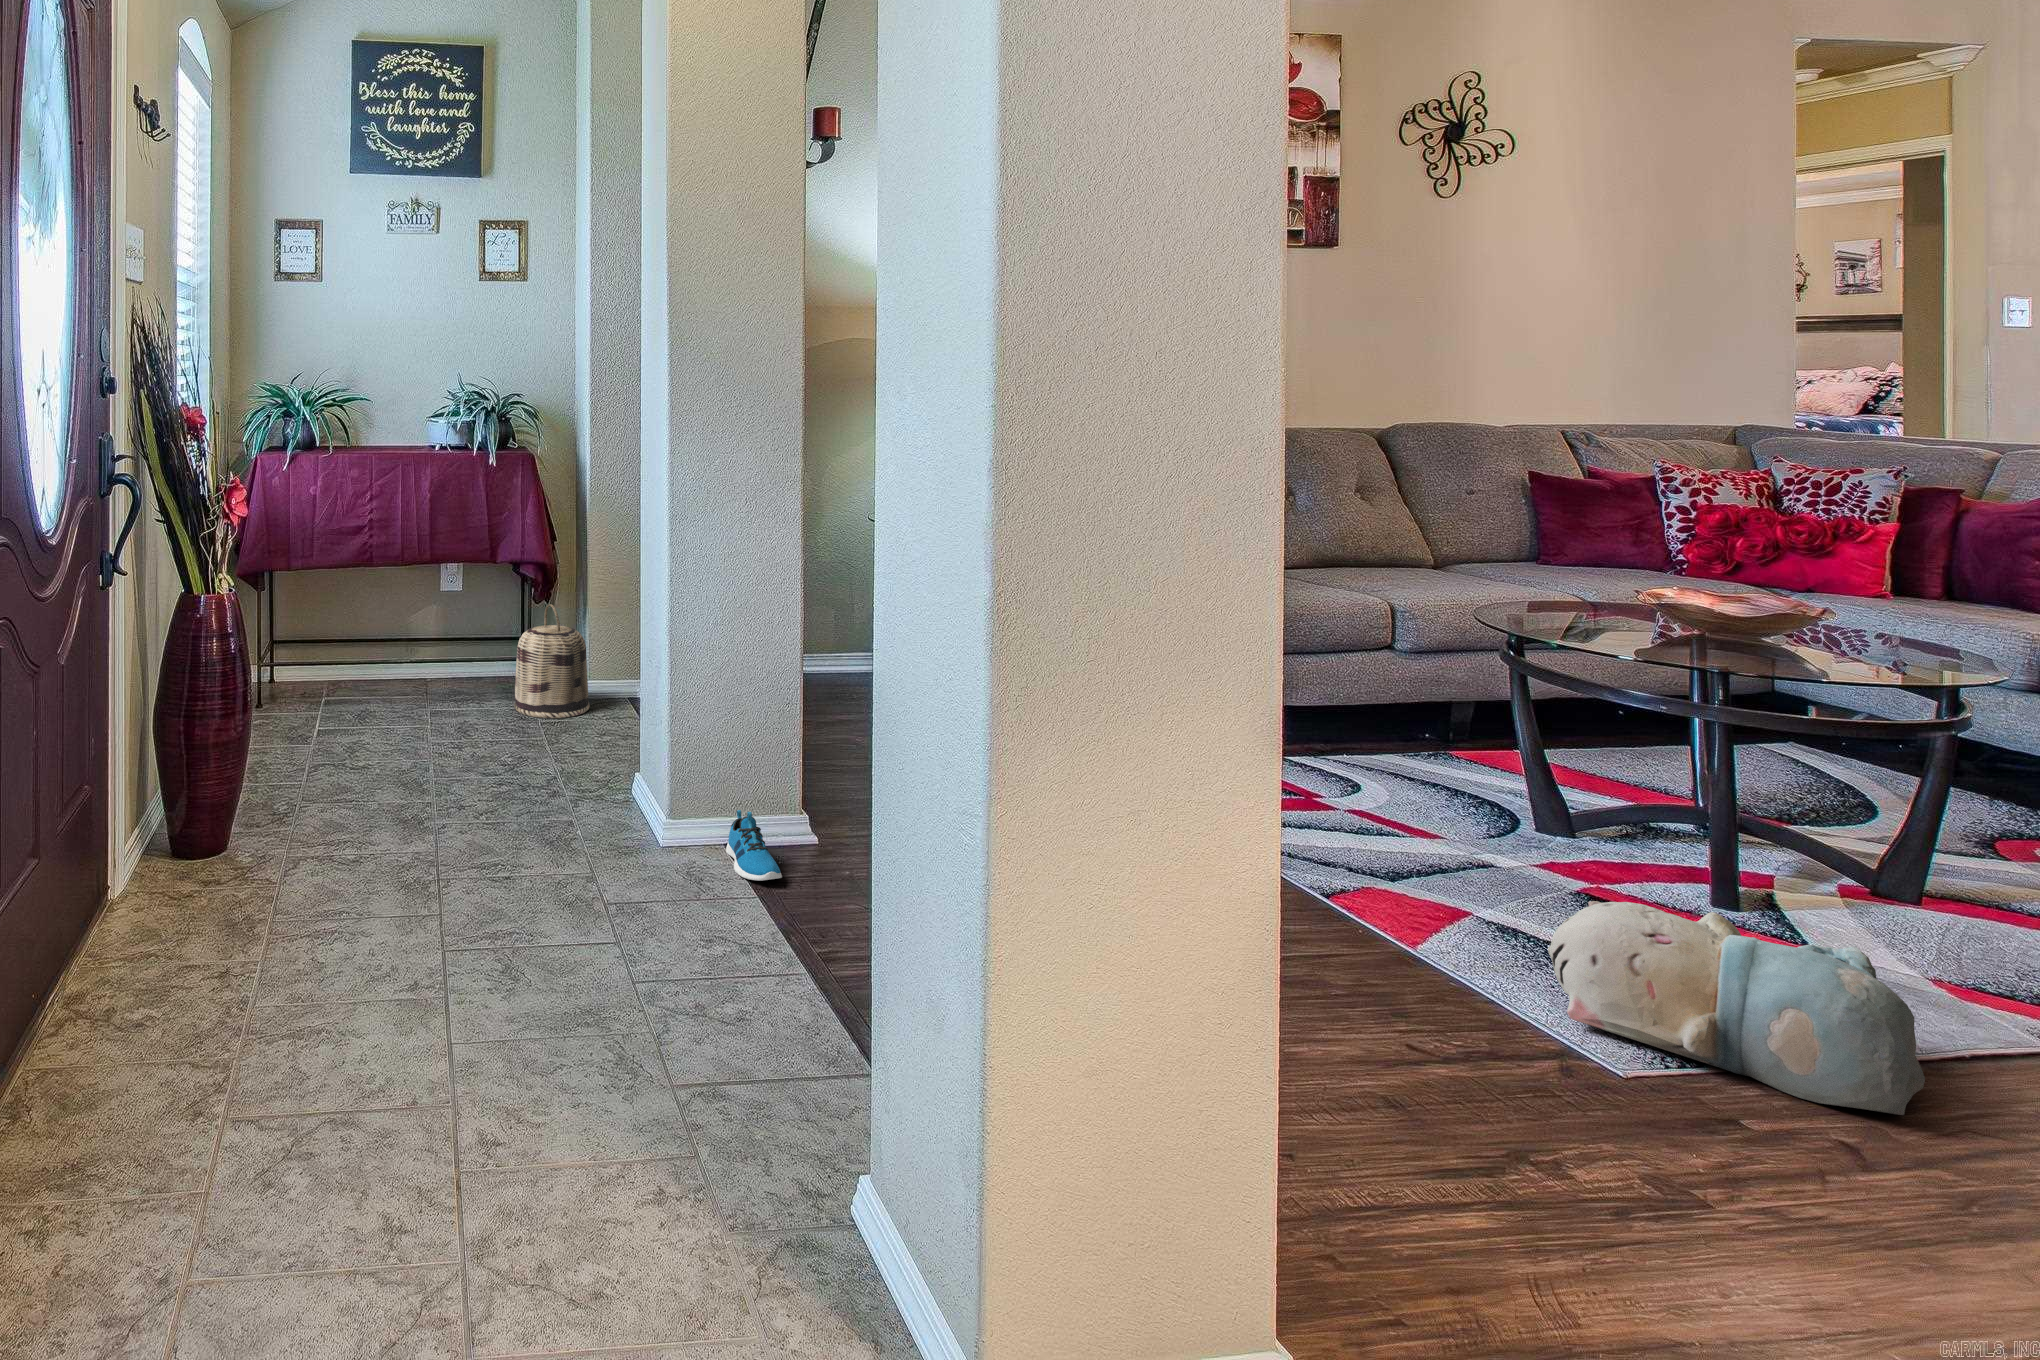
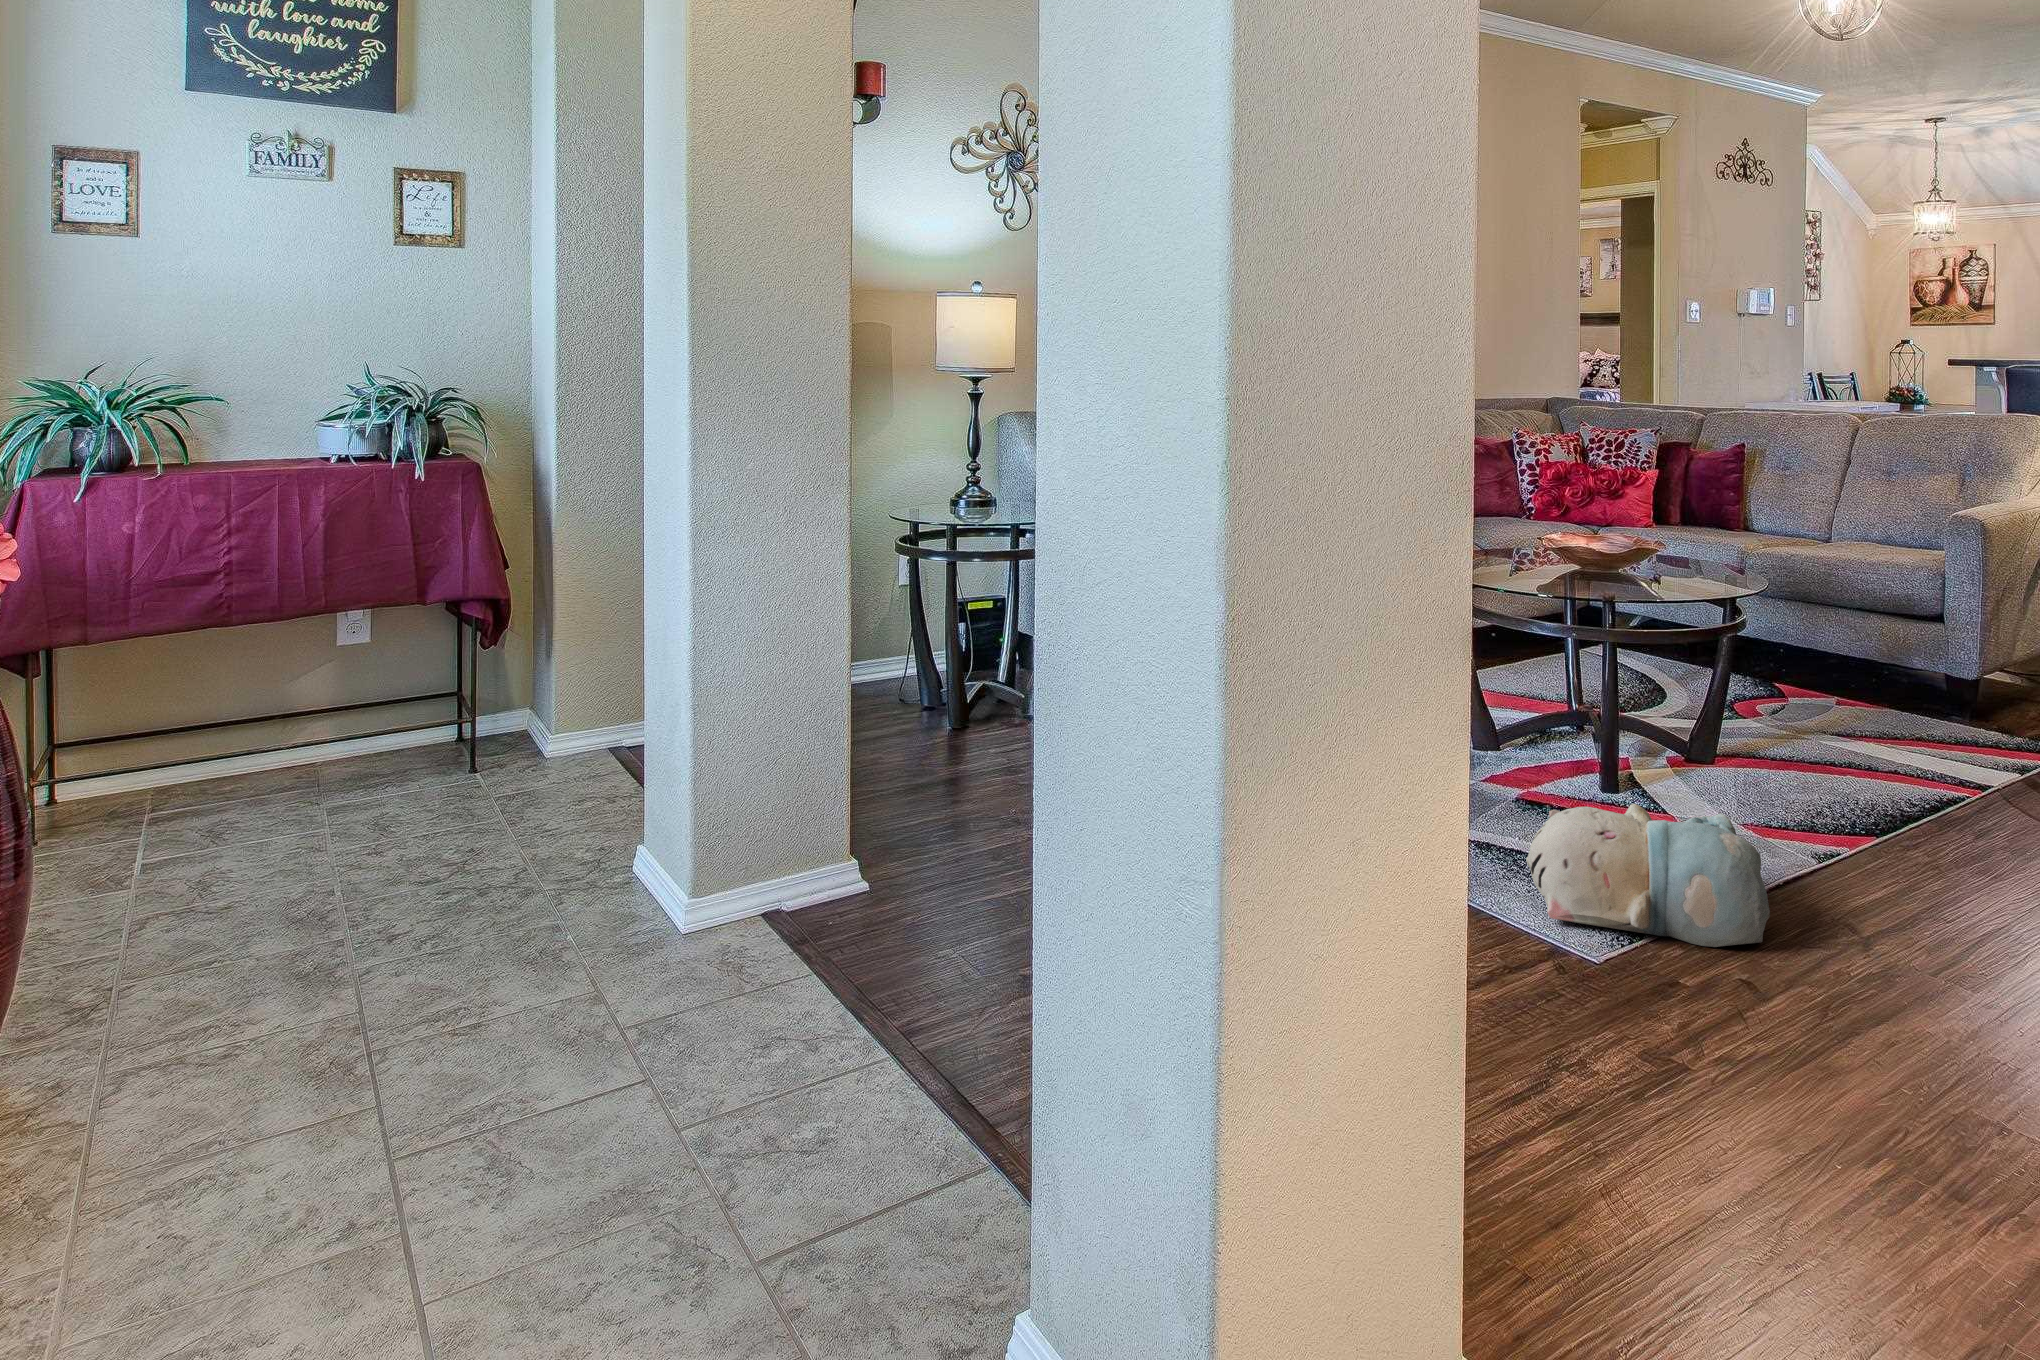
basket: present [514,604,590,718] -> none [455,650,561,794]
shoe: present [726,810,782,881] -> none [767,872,841,954]

